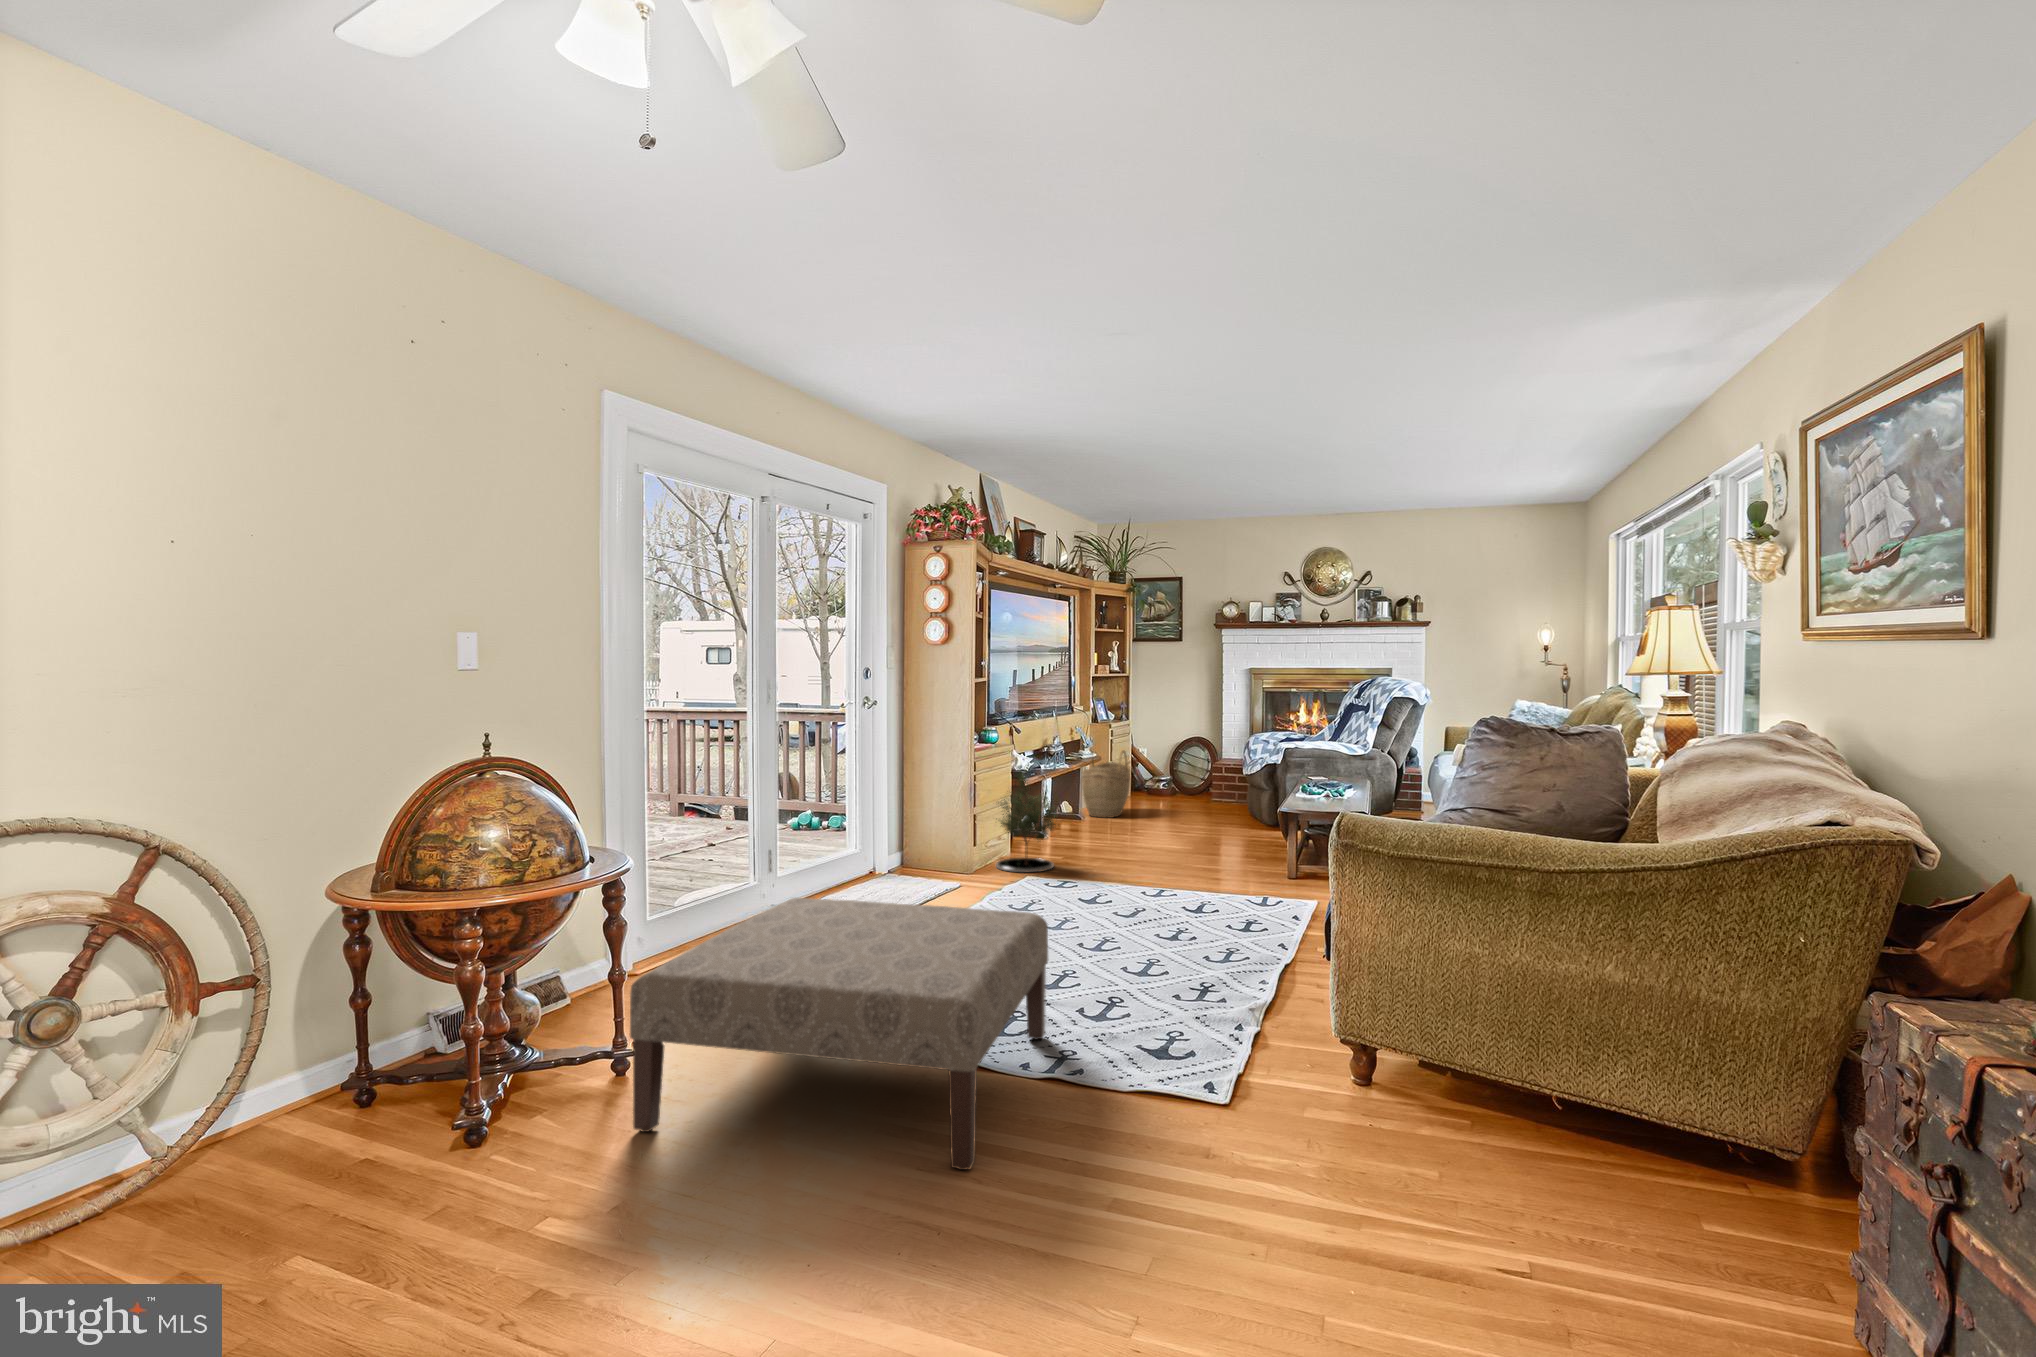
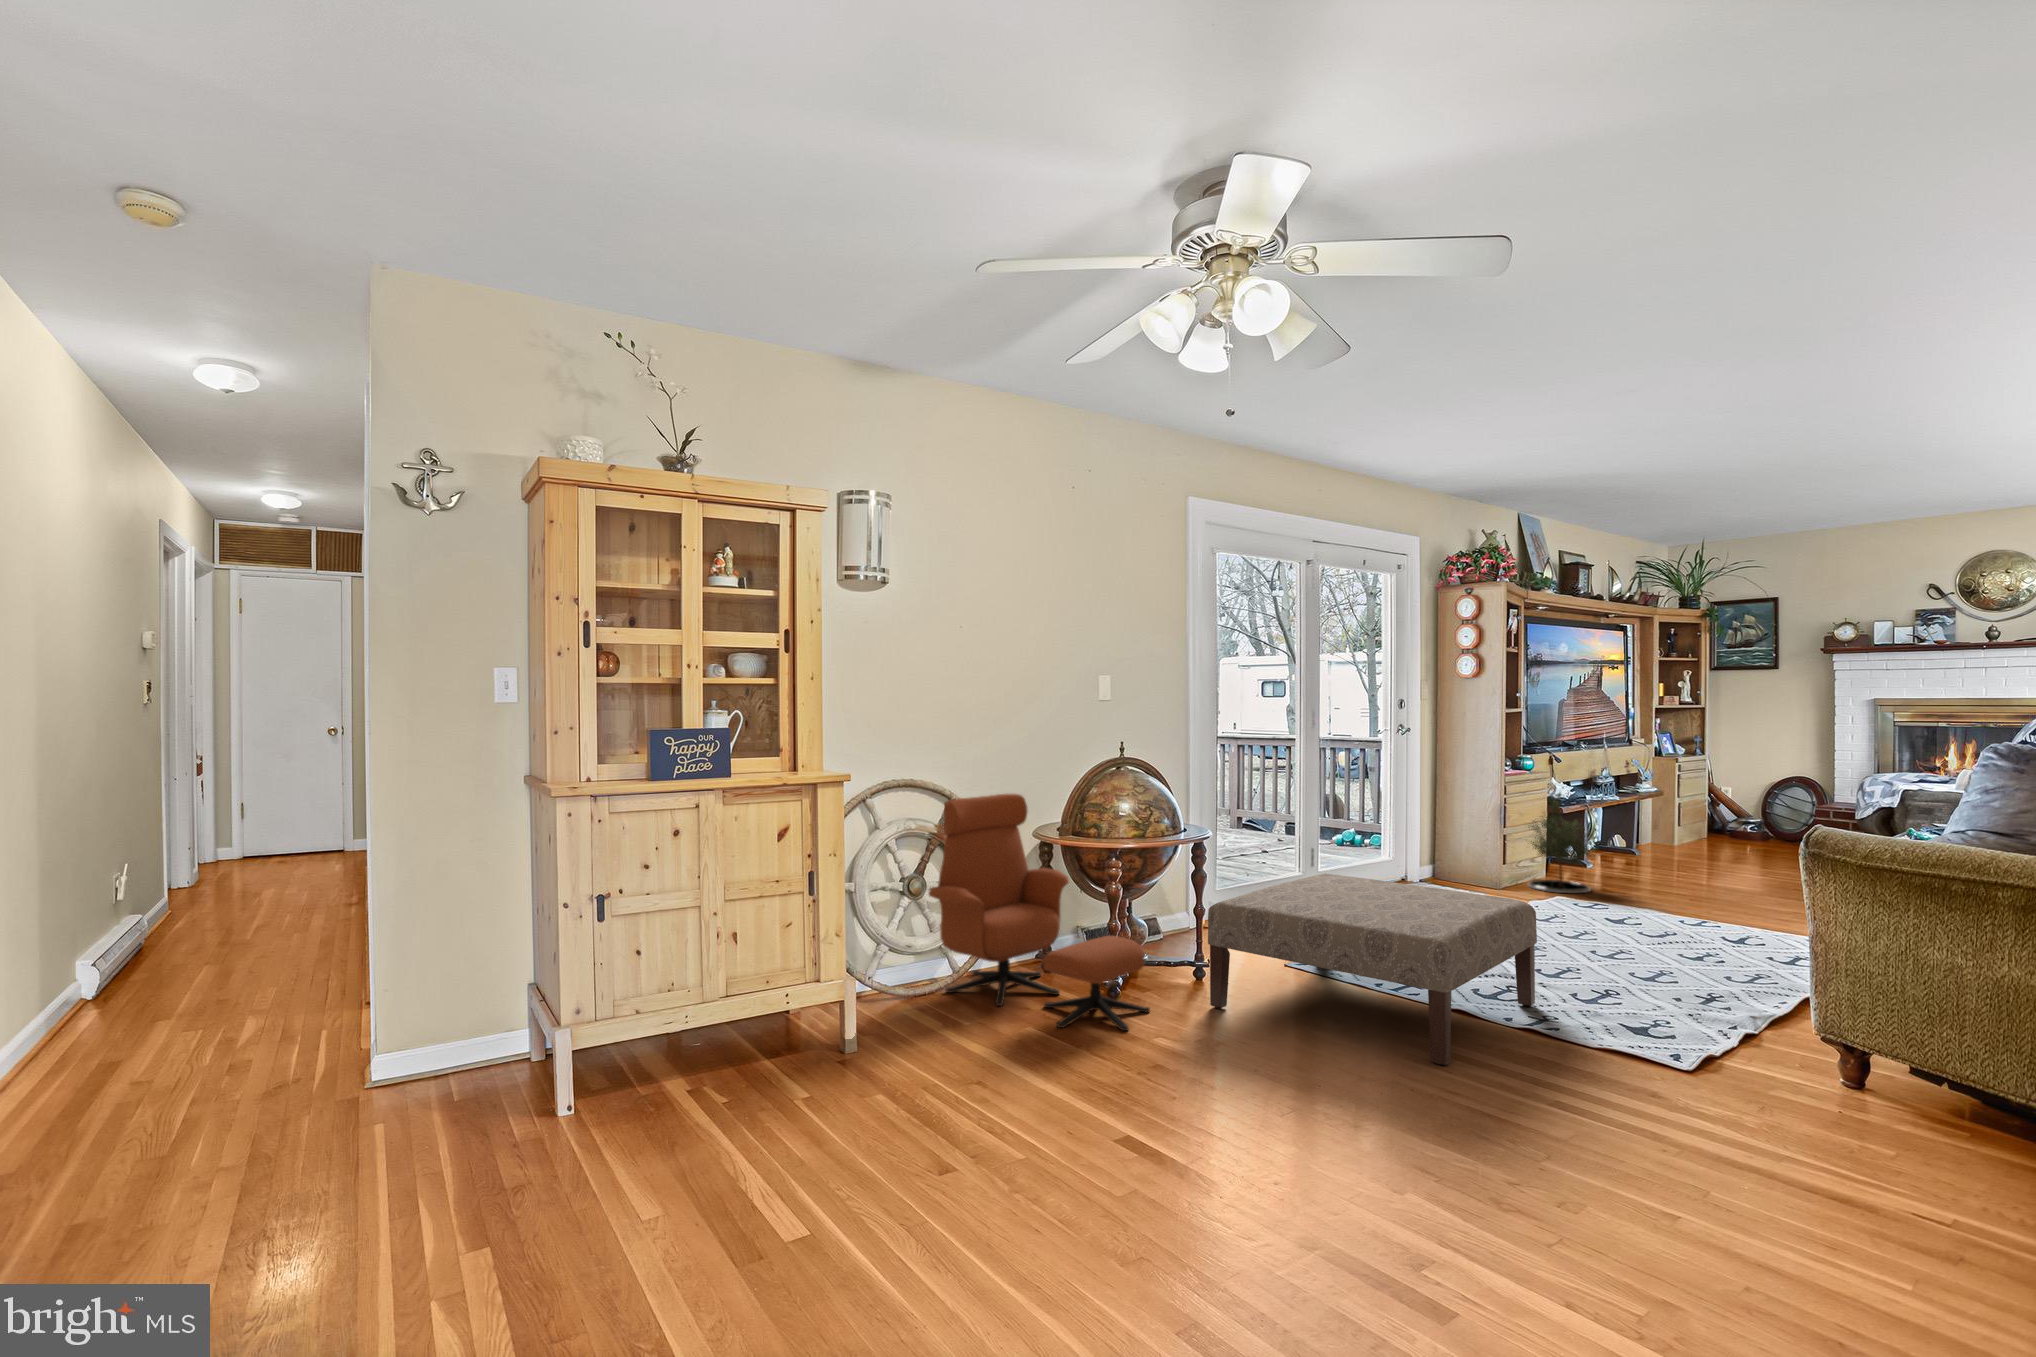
woven basket: present [1081,750,1130,818] -> none [1640,783,1701,855]
lounge chair: none [67,827,532,1247] -> present [929,794,1150,1031]

